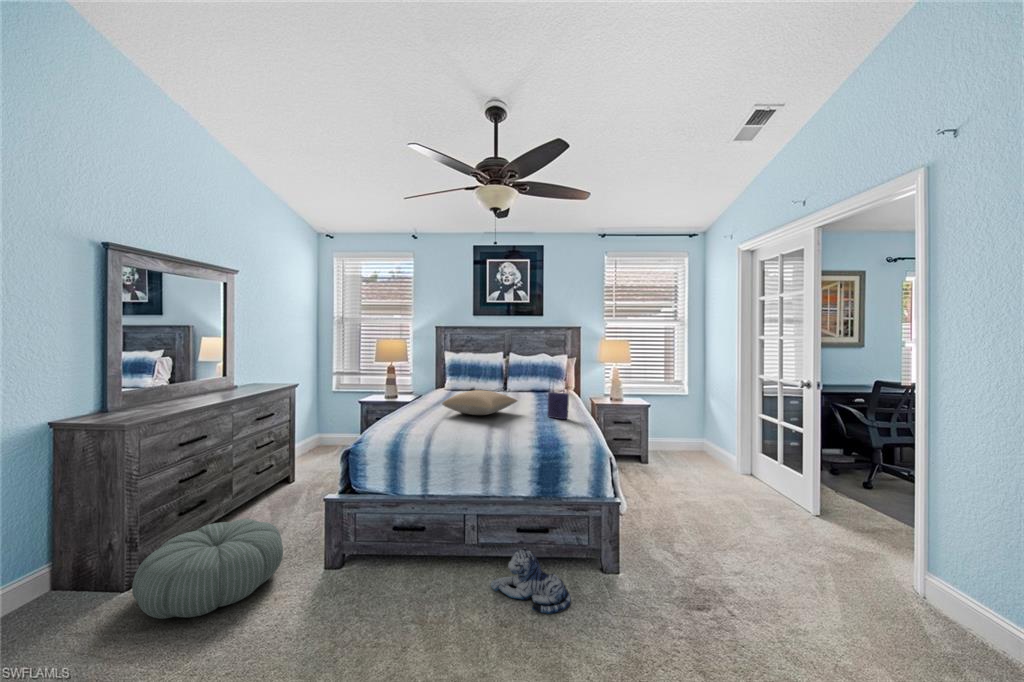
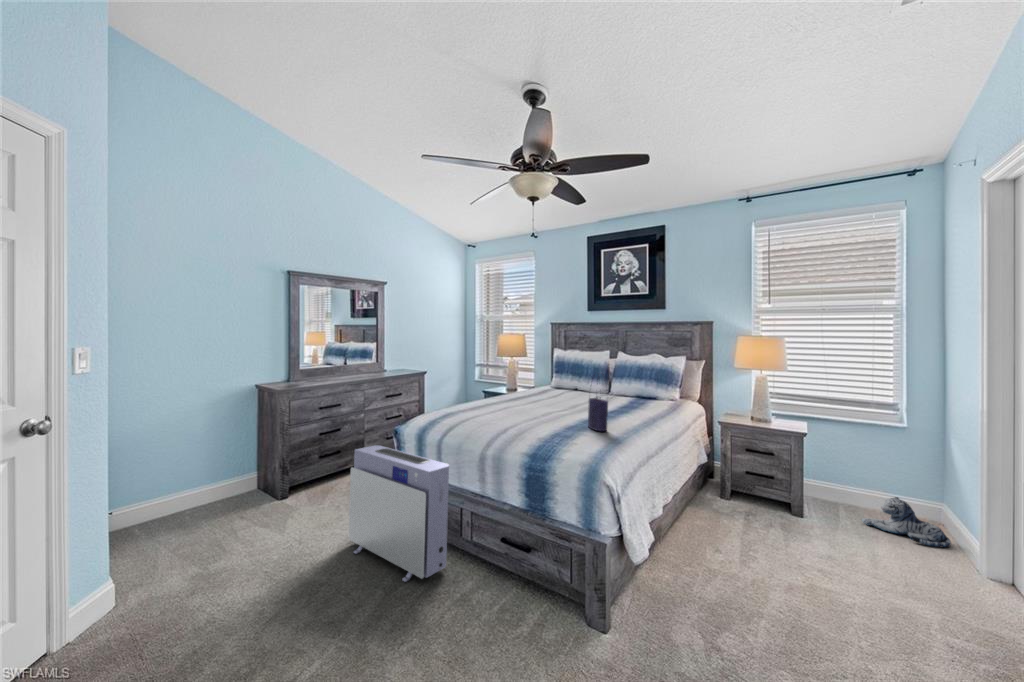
pillow: present [442,390,517,415] -> none [482,391,563,417]
air purifier: none [322,466,463,604] -> present [348,446,449,582]
pouf: present [132,519,283,619] -> none [249,476,346,535]
plush toy: present [491,548,571,614] -> present [862,497,951,547]

